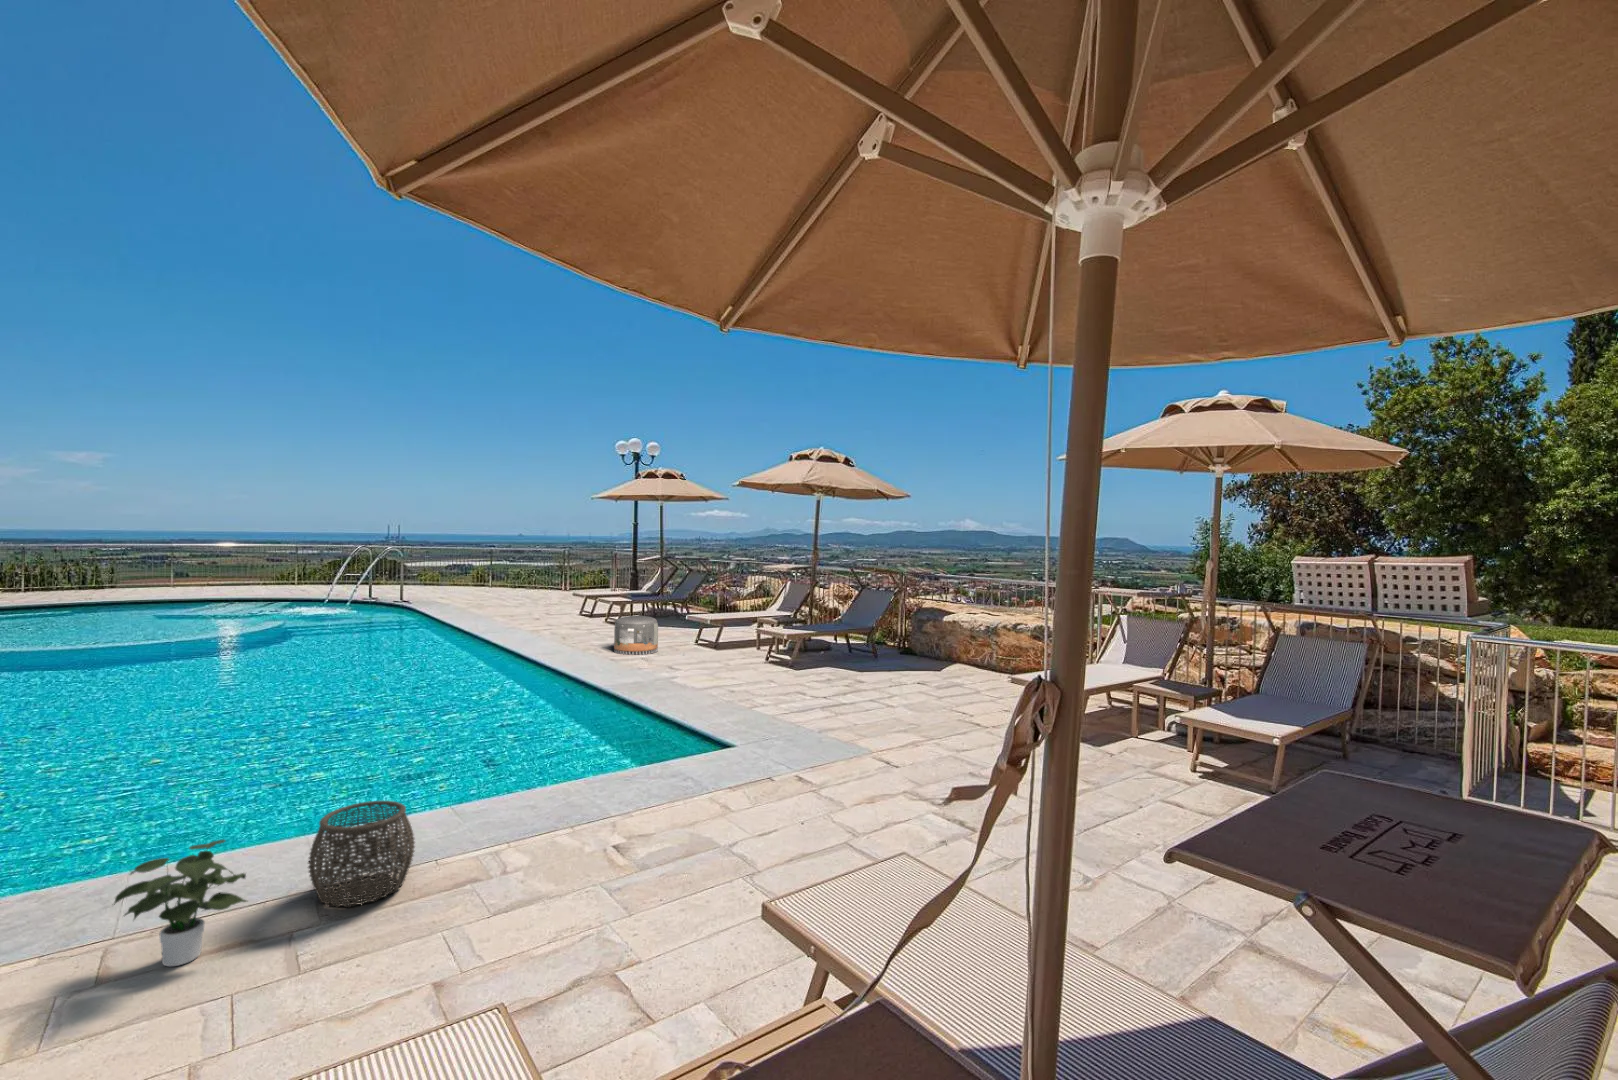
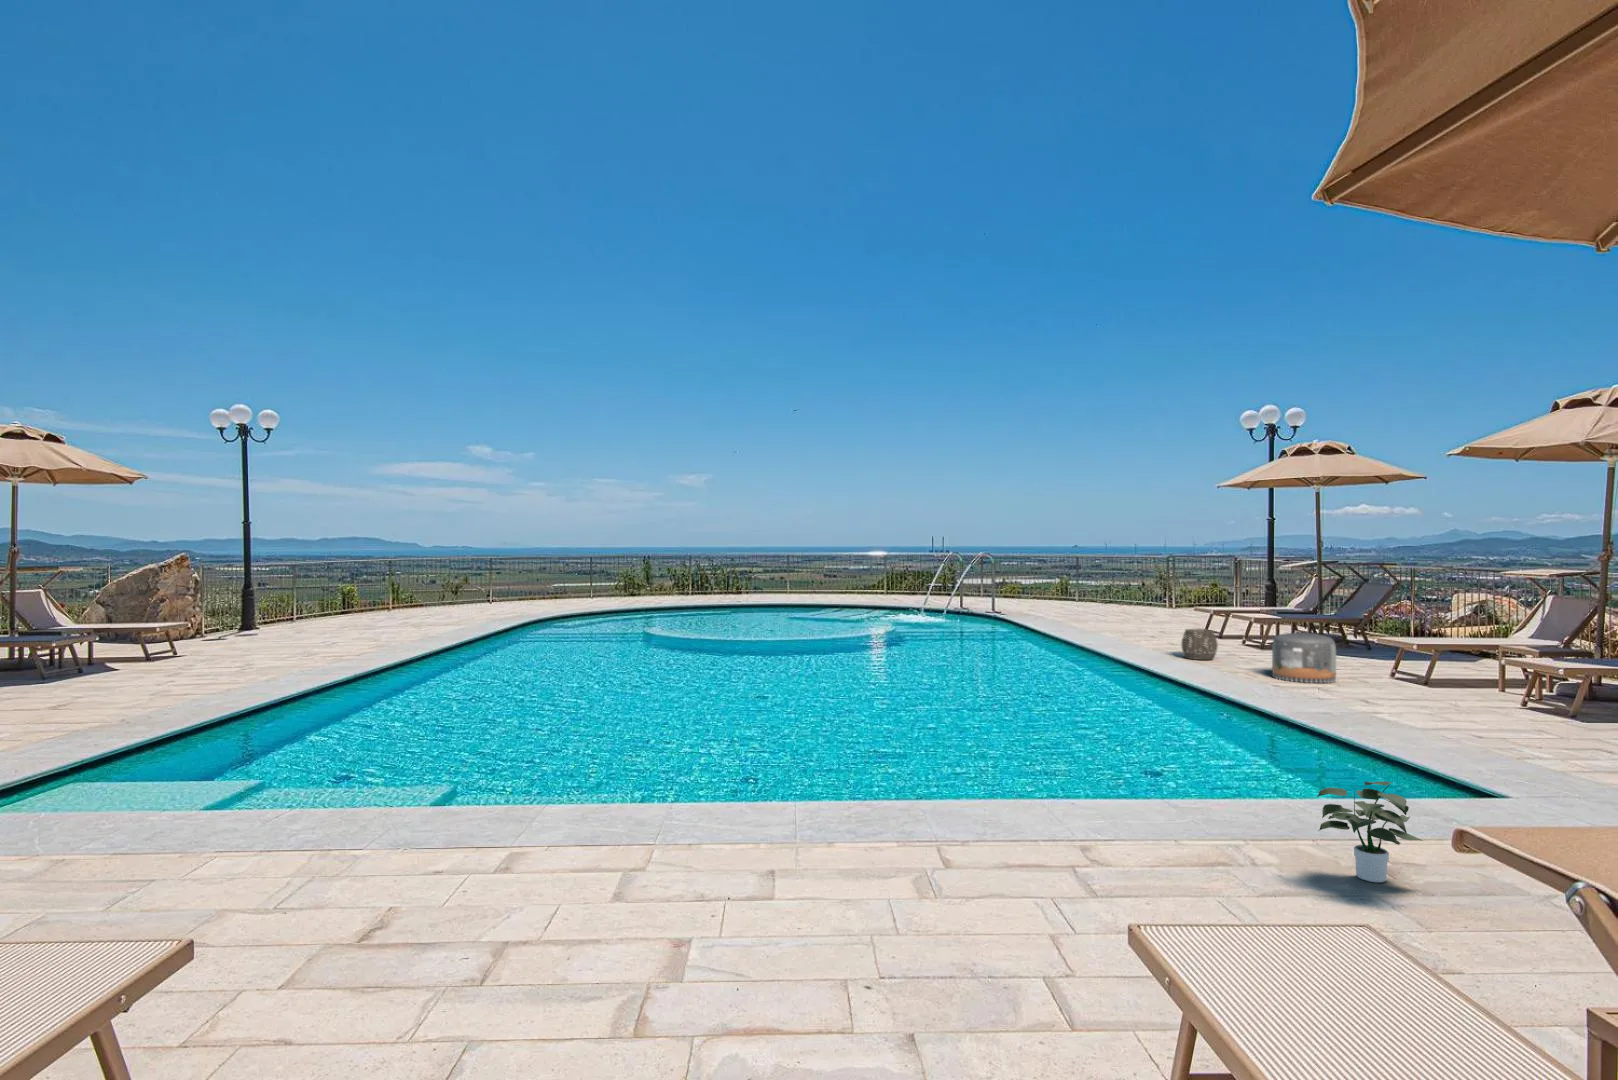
woven basket: present [308,801,415,907] -> present [1181,629,1218,660]
potted plant: present [114,840,246,966] -> present [1317,782,1423,883]

